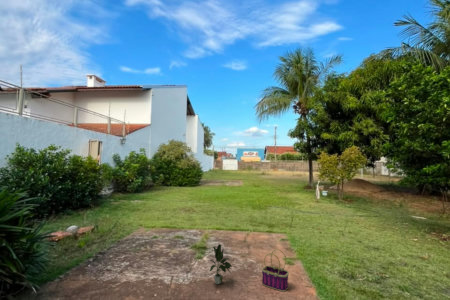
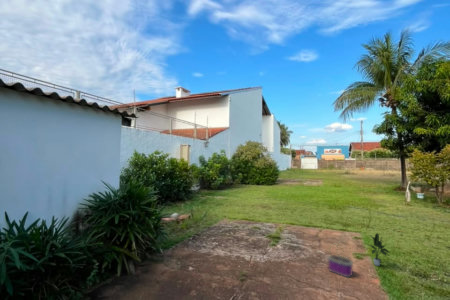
potted plant: present [210,244,232,284] -> present [369,234,389,266]

